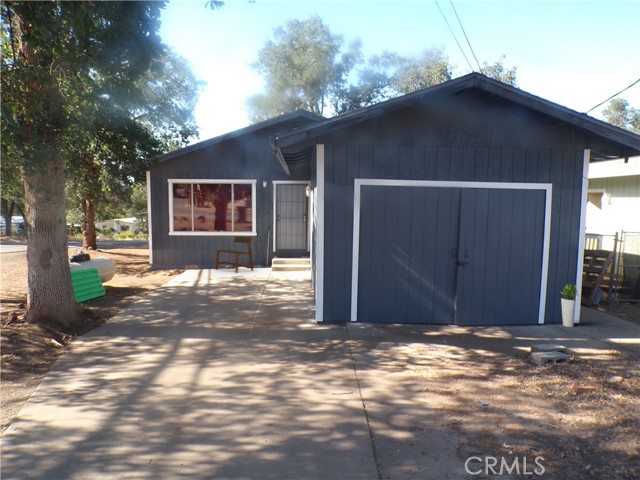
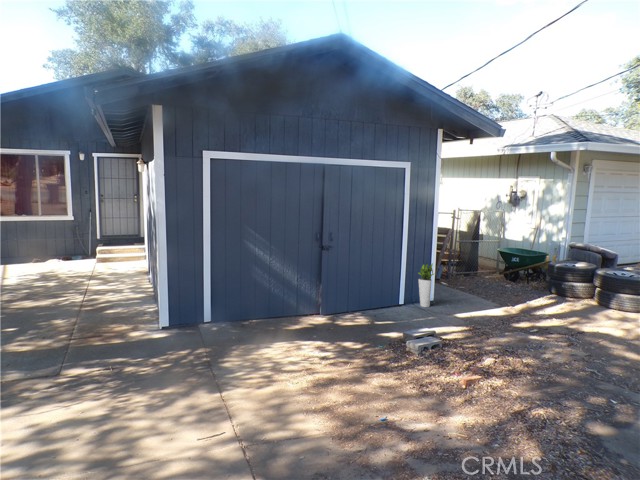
bench: present [216,236,253,273] -> none [19,221,71,267]

